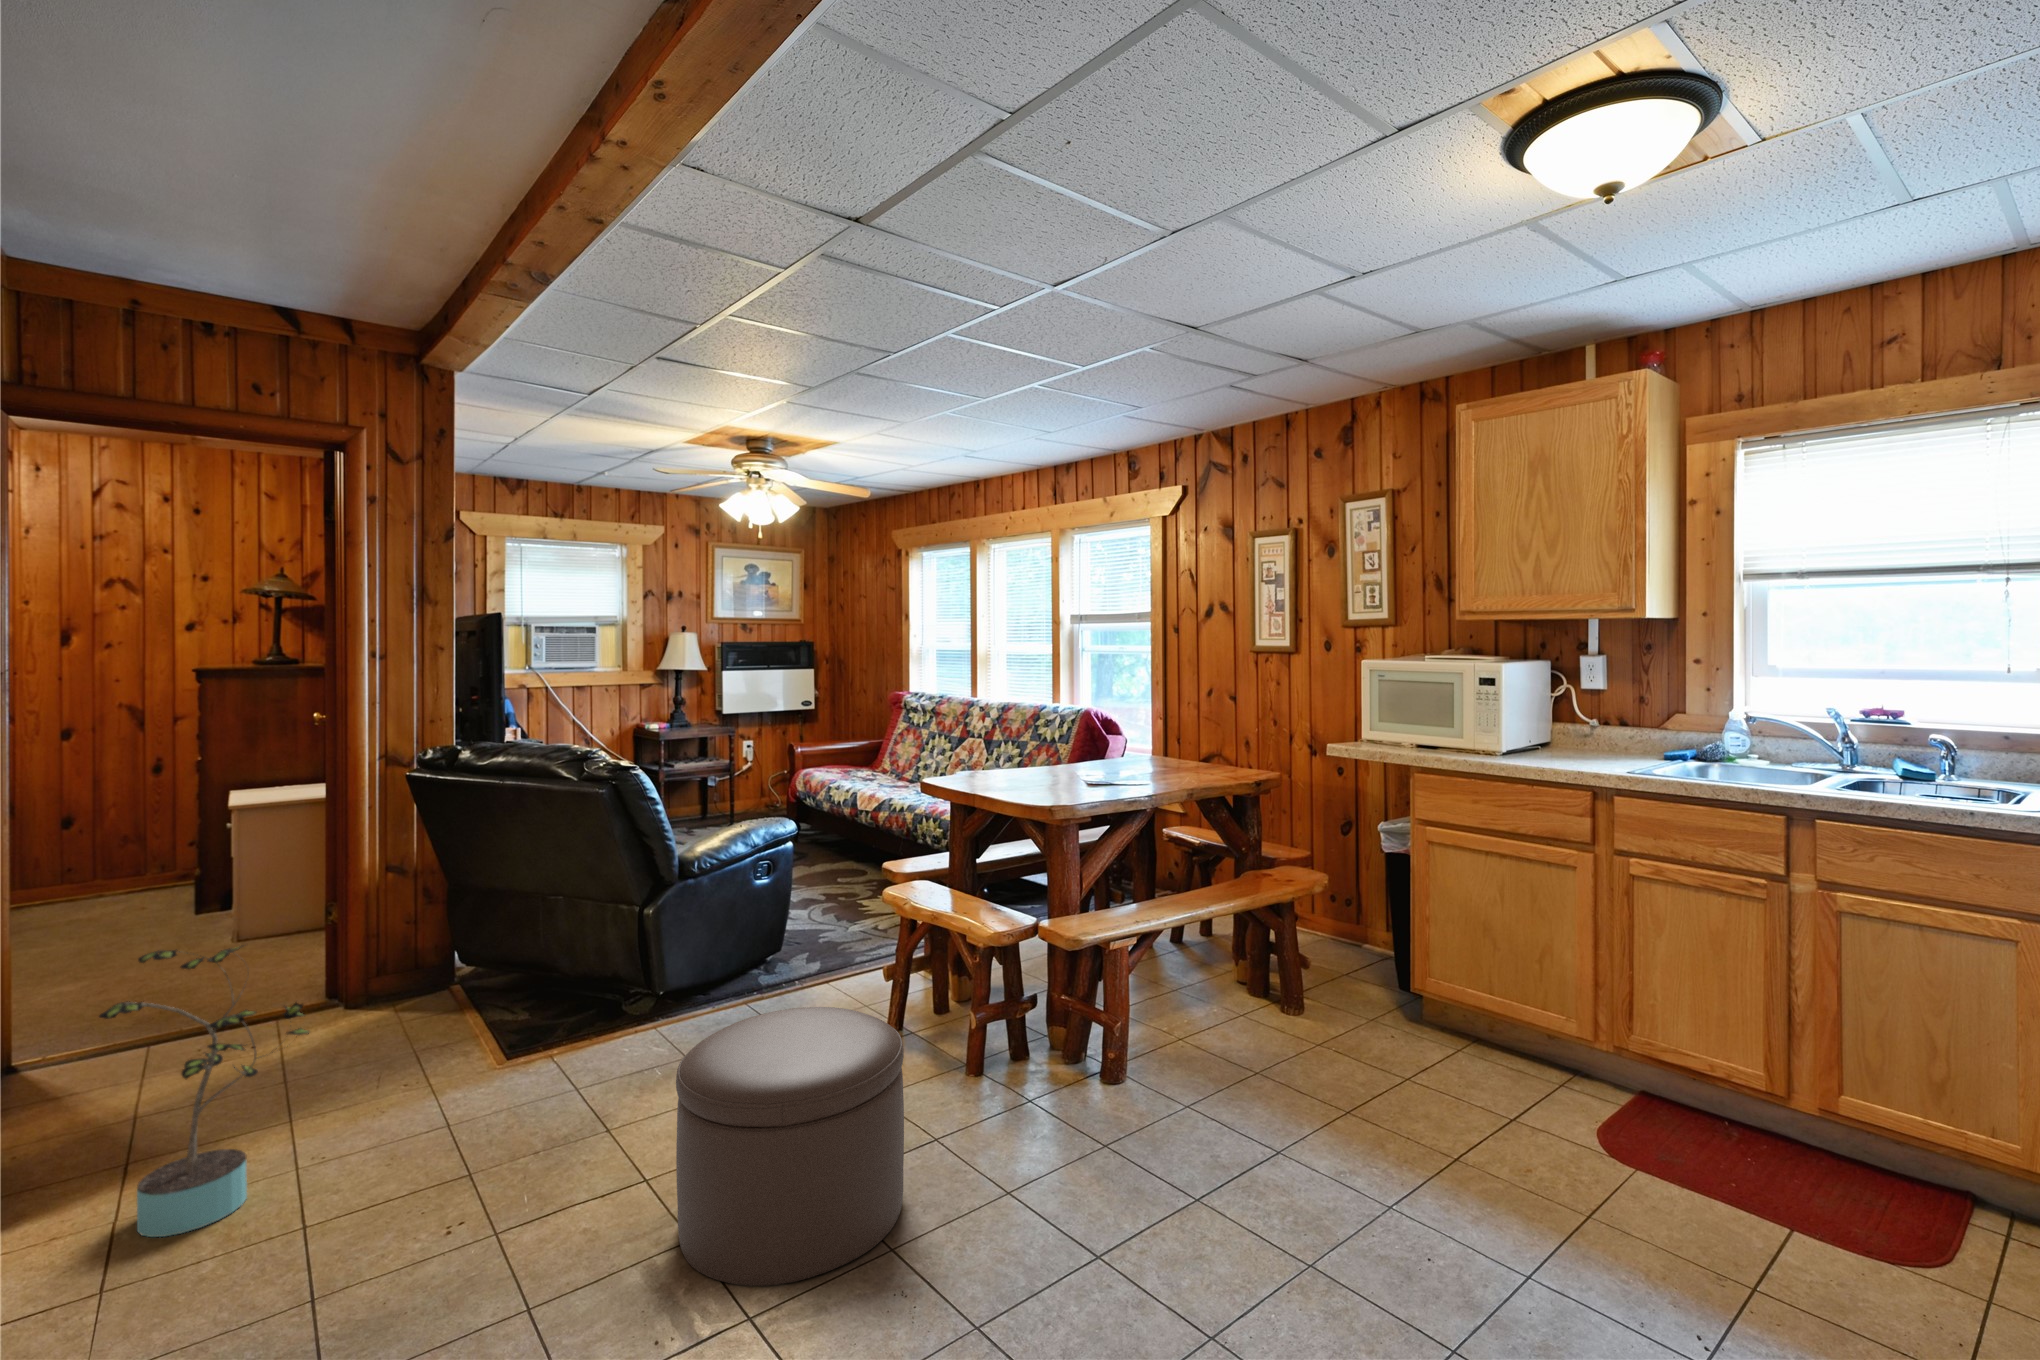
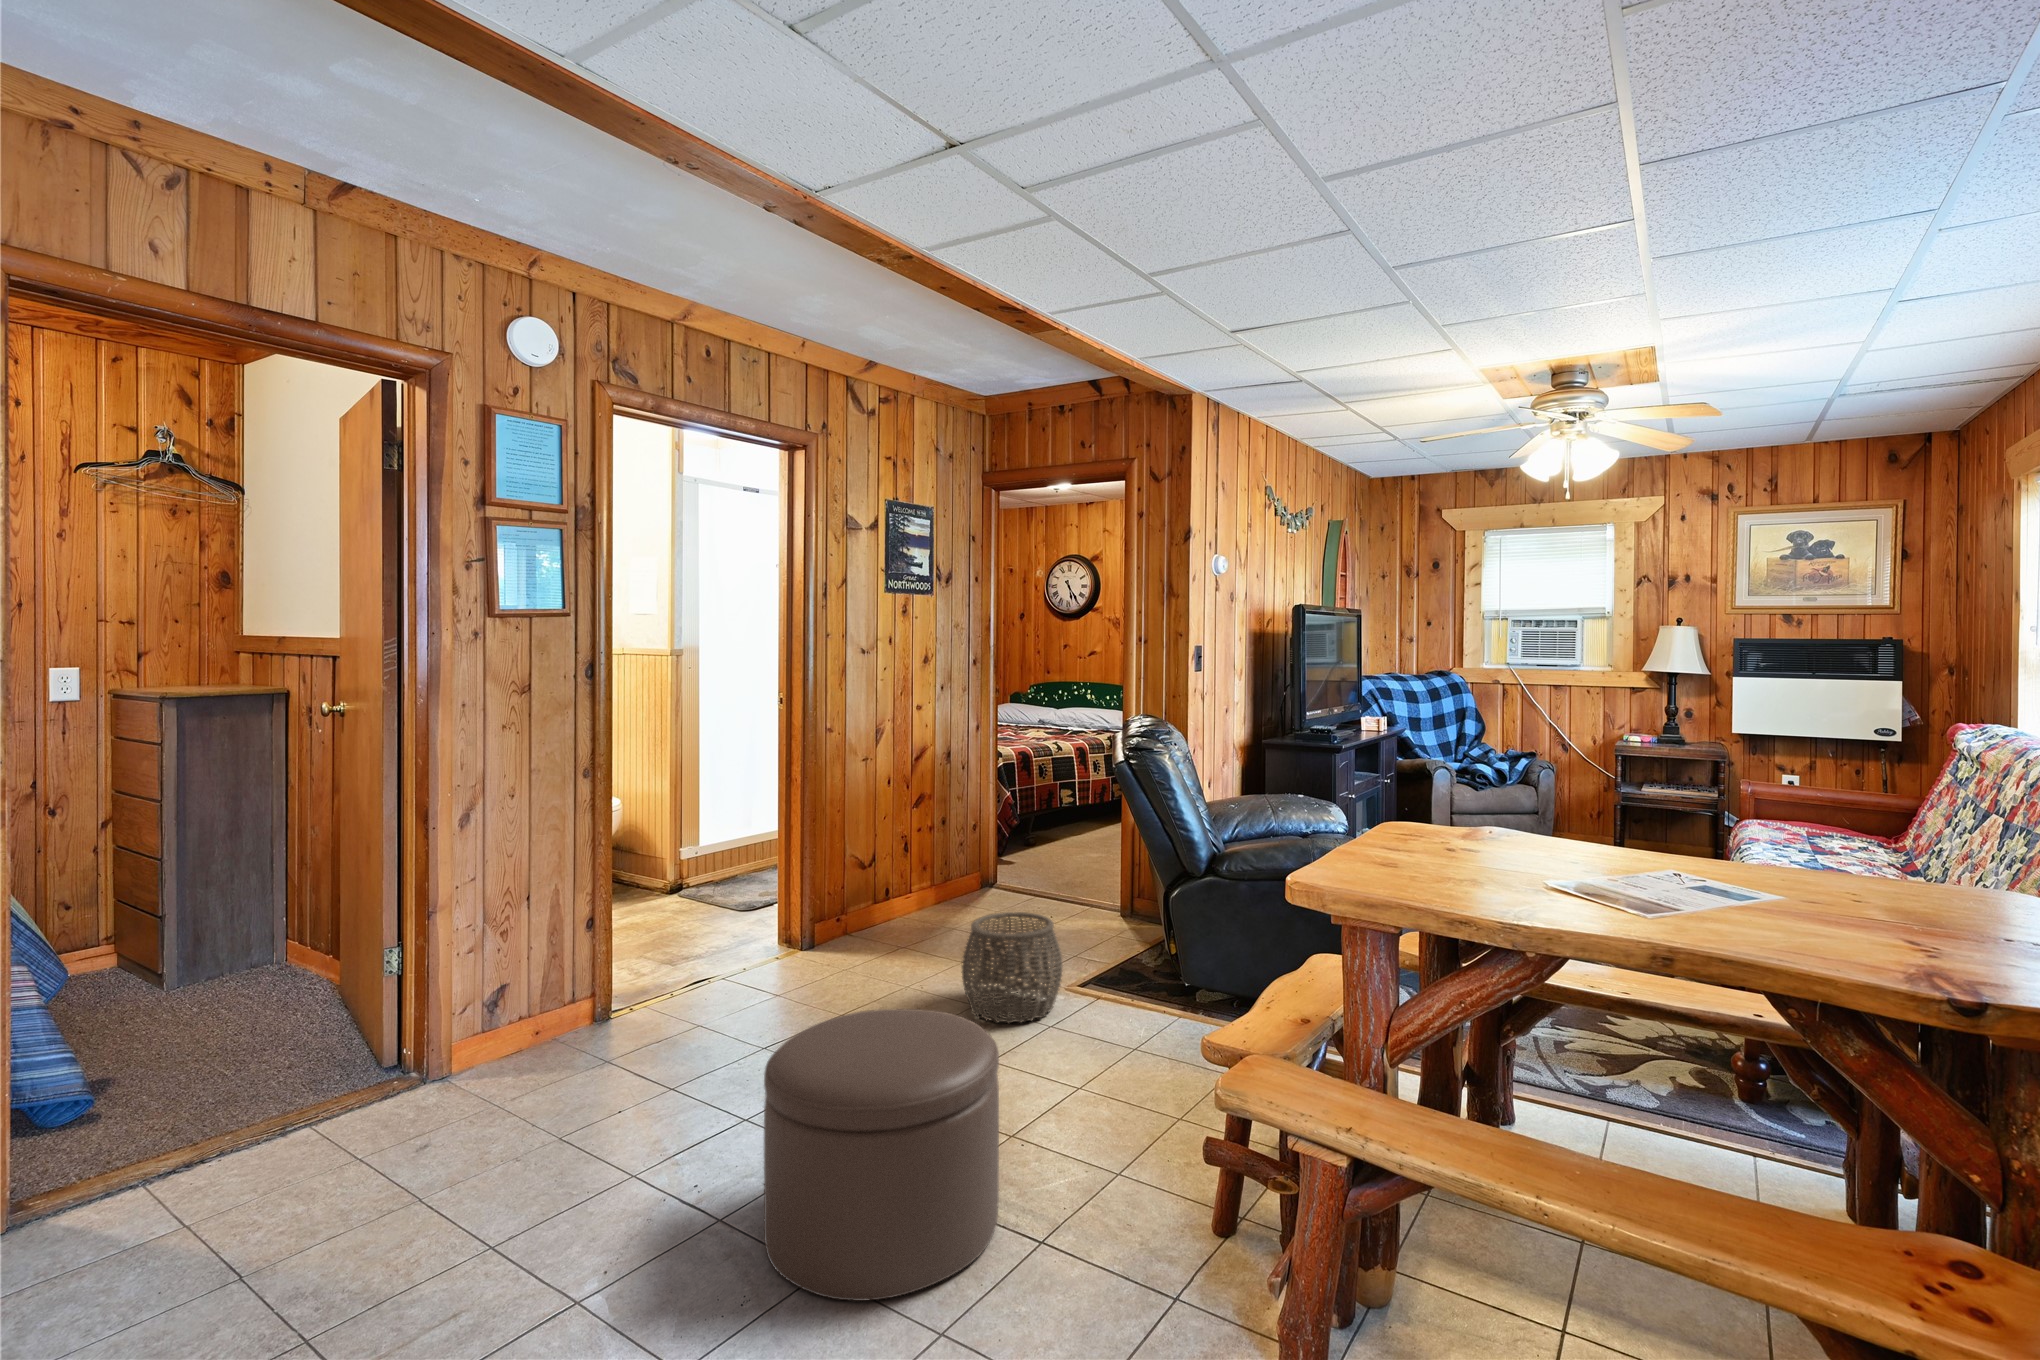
potted plant: present [99,947,309,1237] -> none [798,824,900,1009]
woven basket: none [377,980,524,1124] -> present [961,912,1063,1023]

